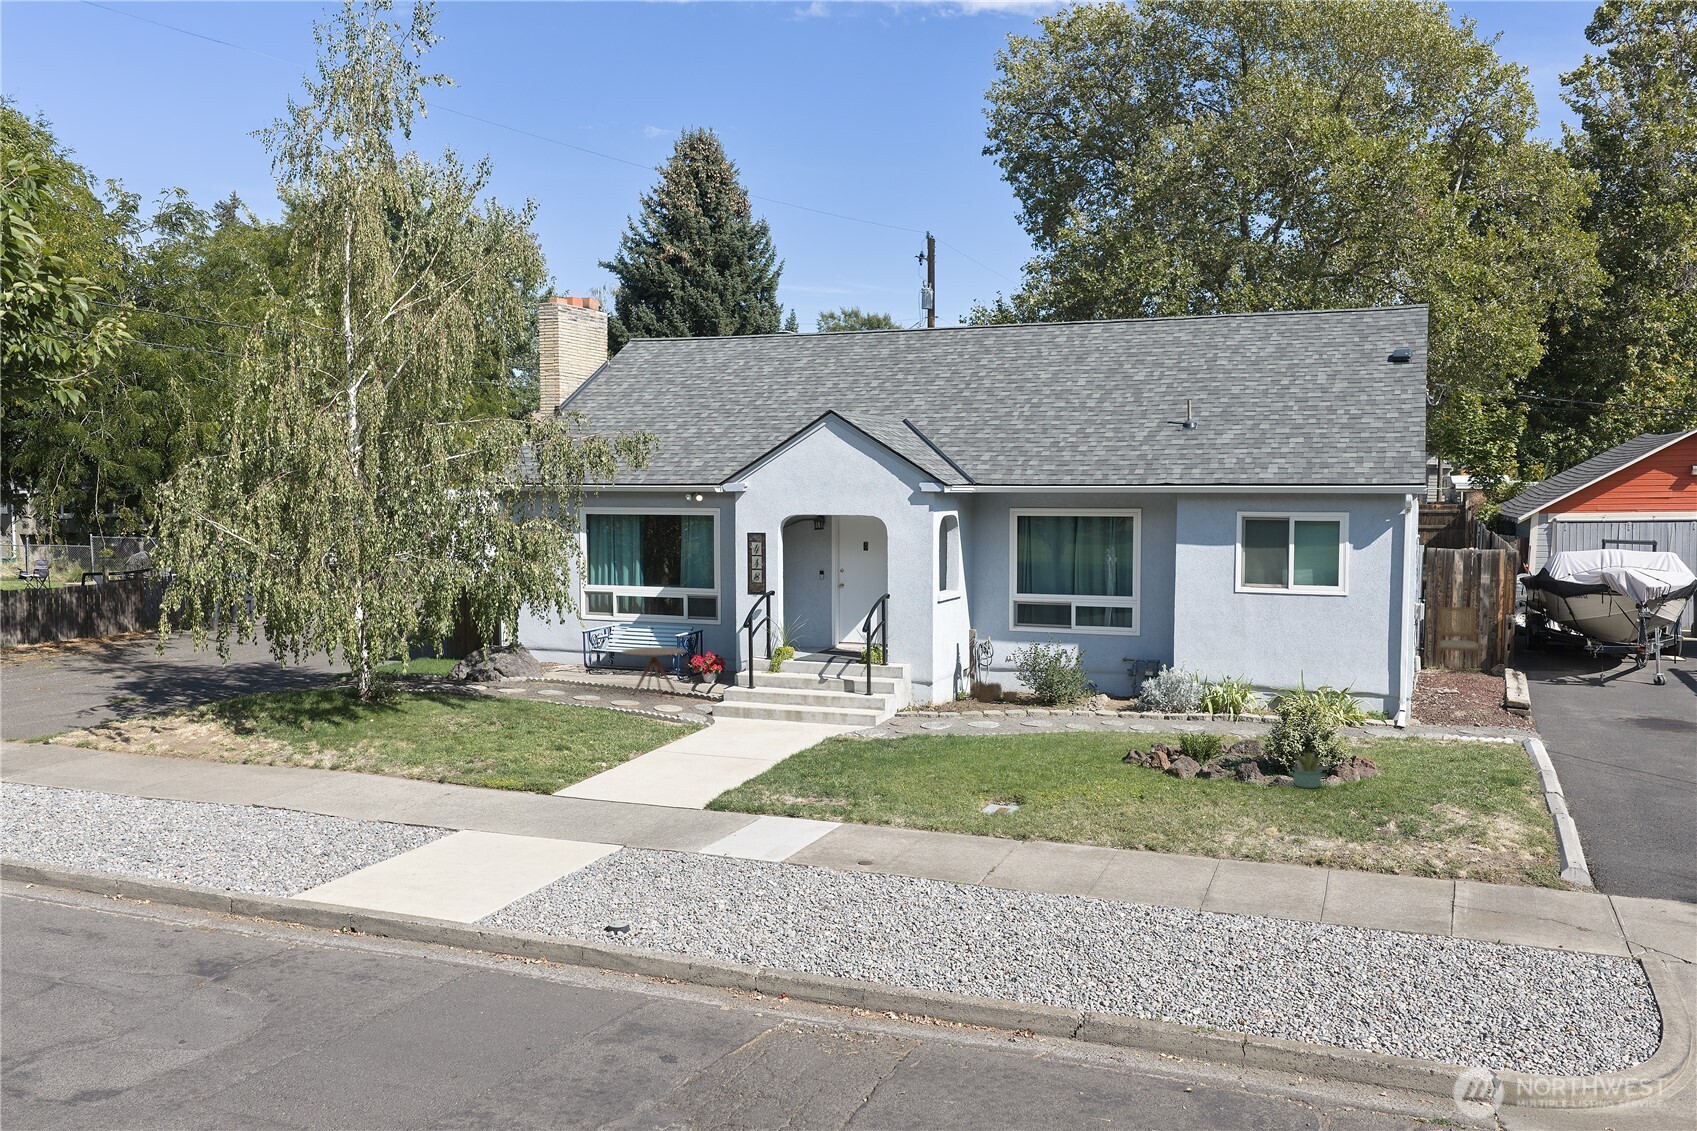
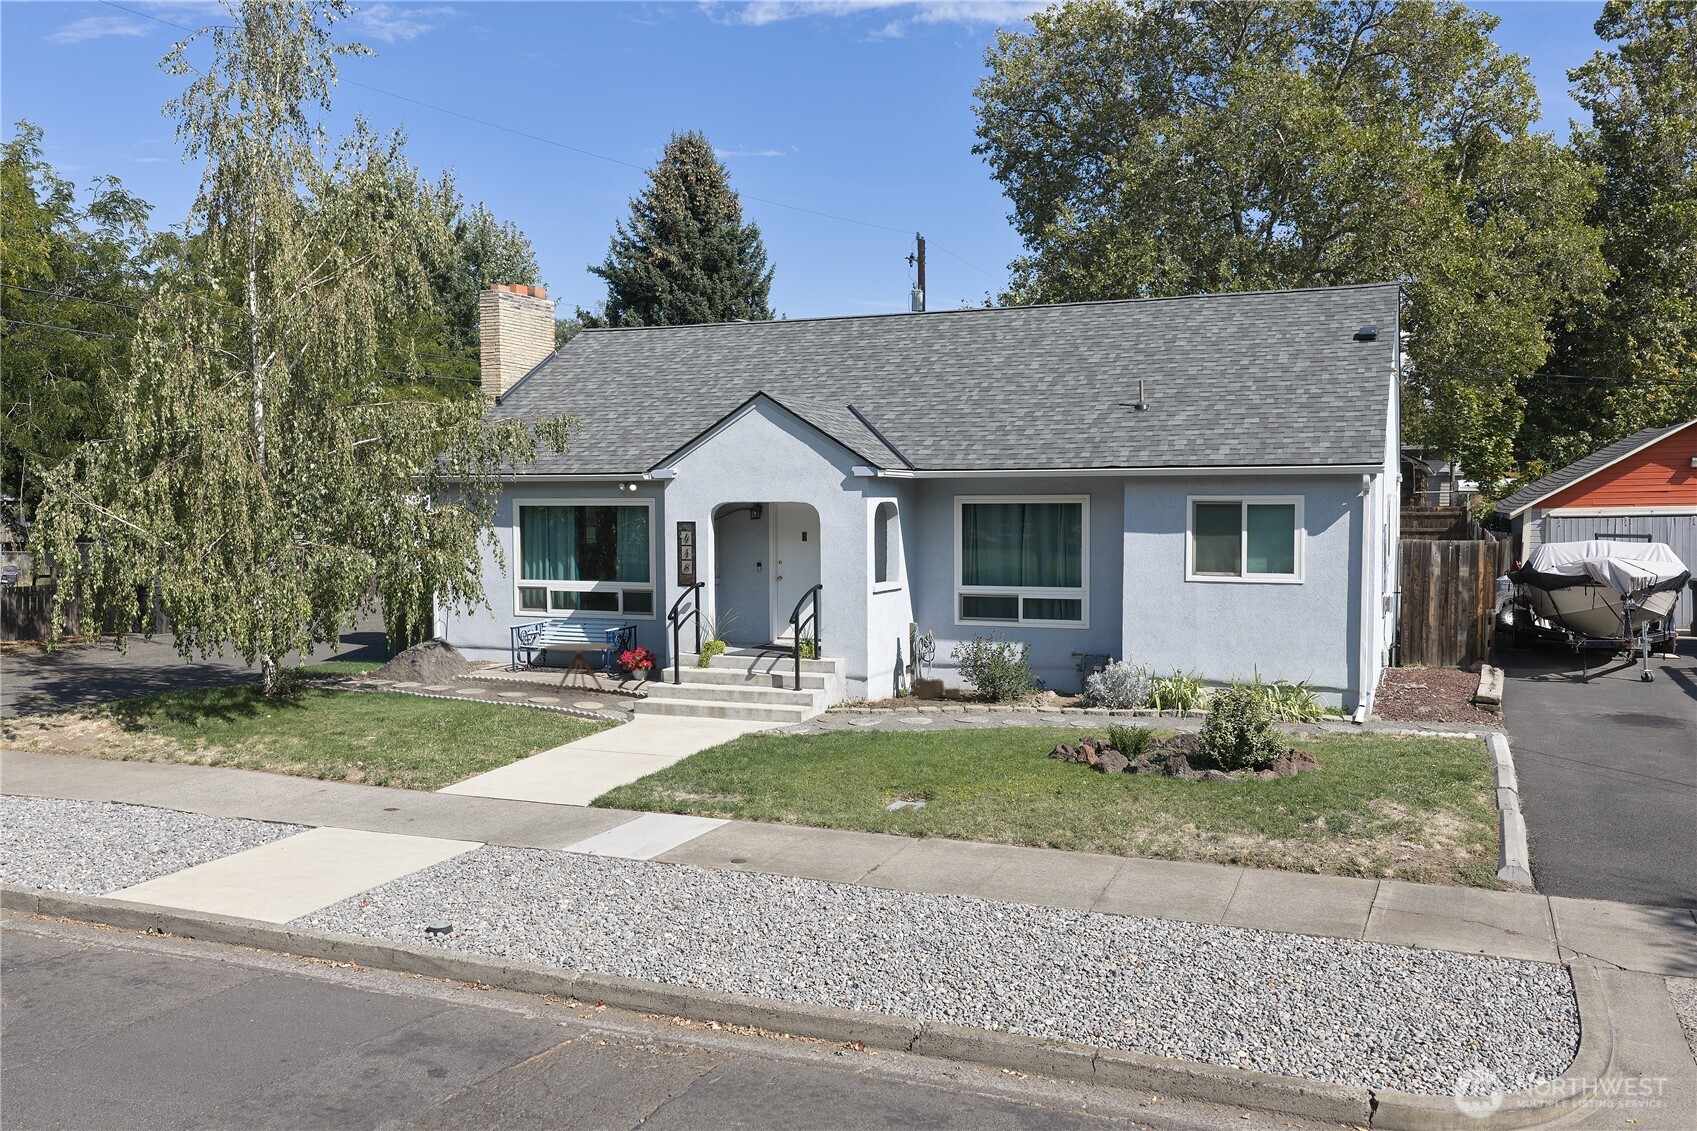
chair: present [1437,607,1481,671] -> none [1413,601,1459,670]
decorative plant: present [1289,753,1329,788] -> none [1219,746,1263,784]

